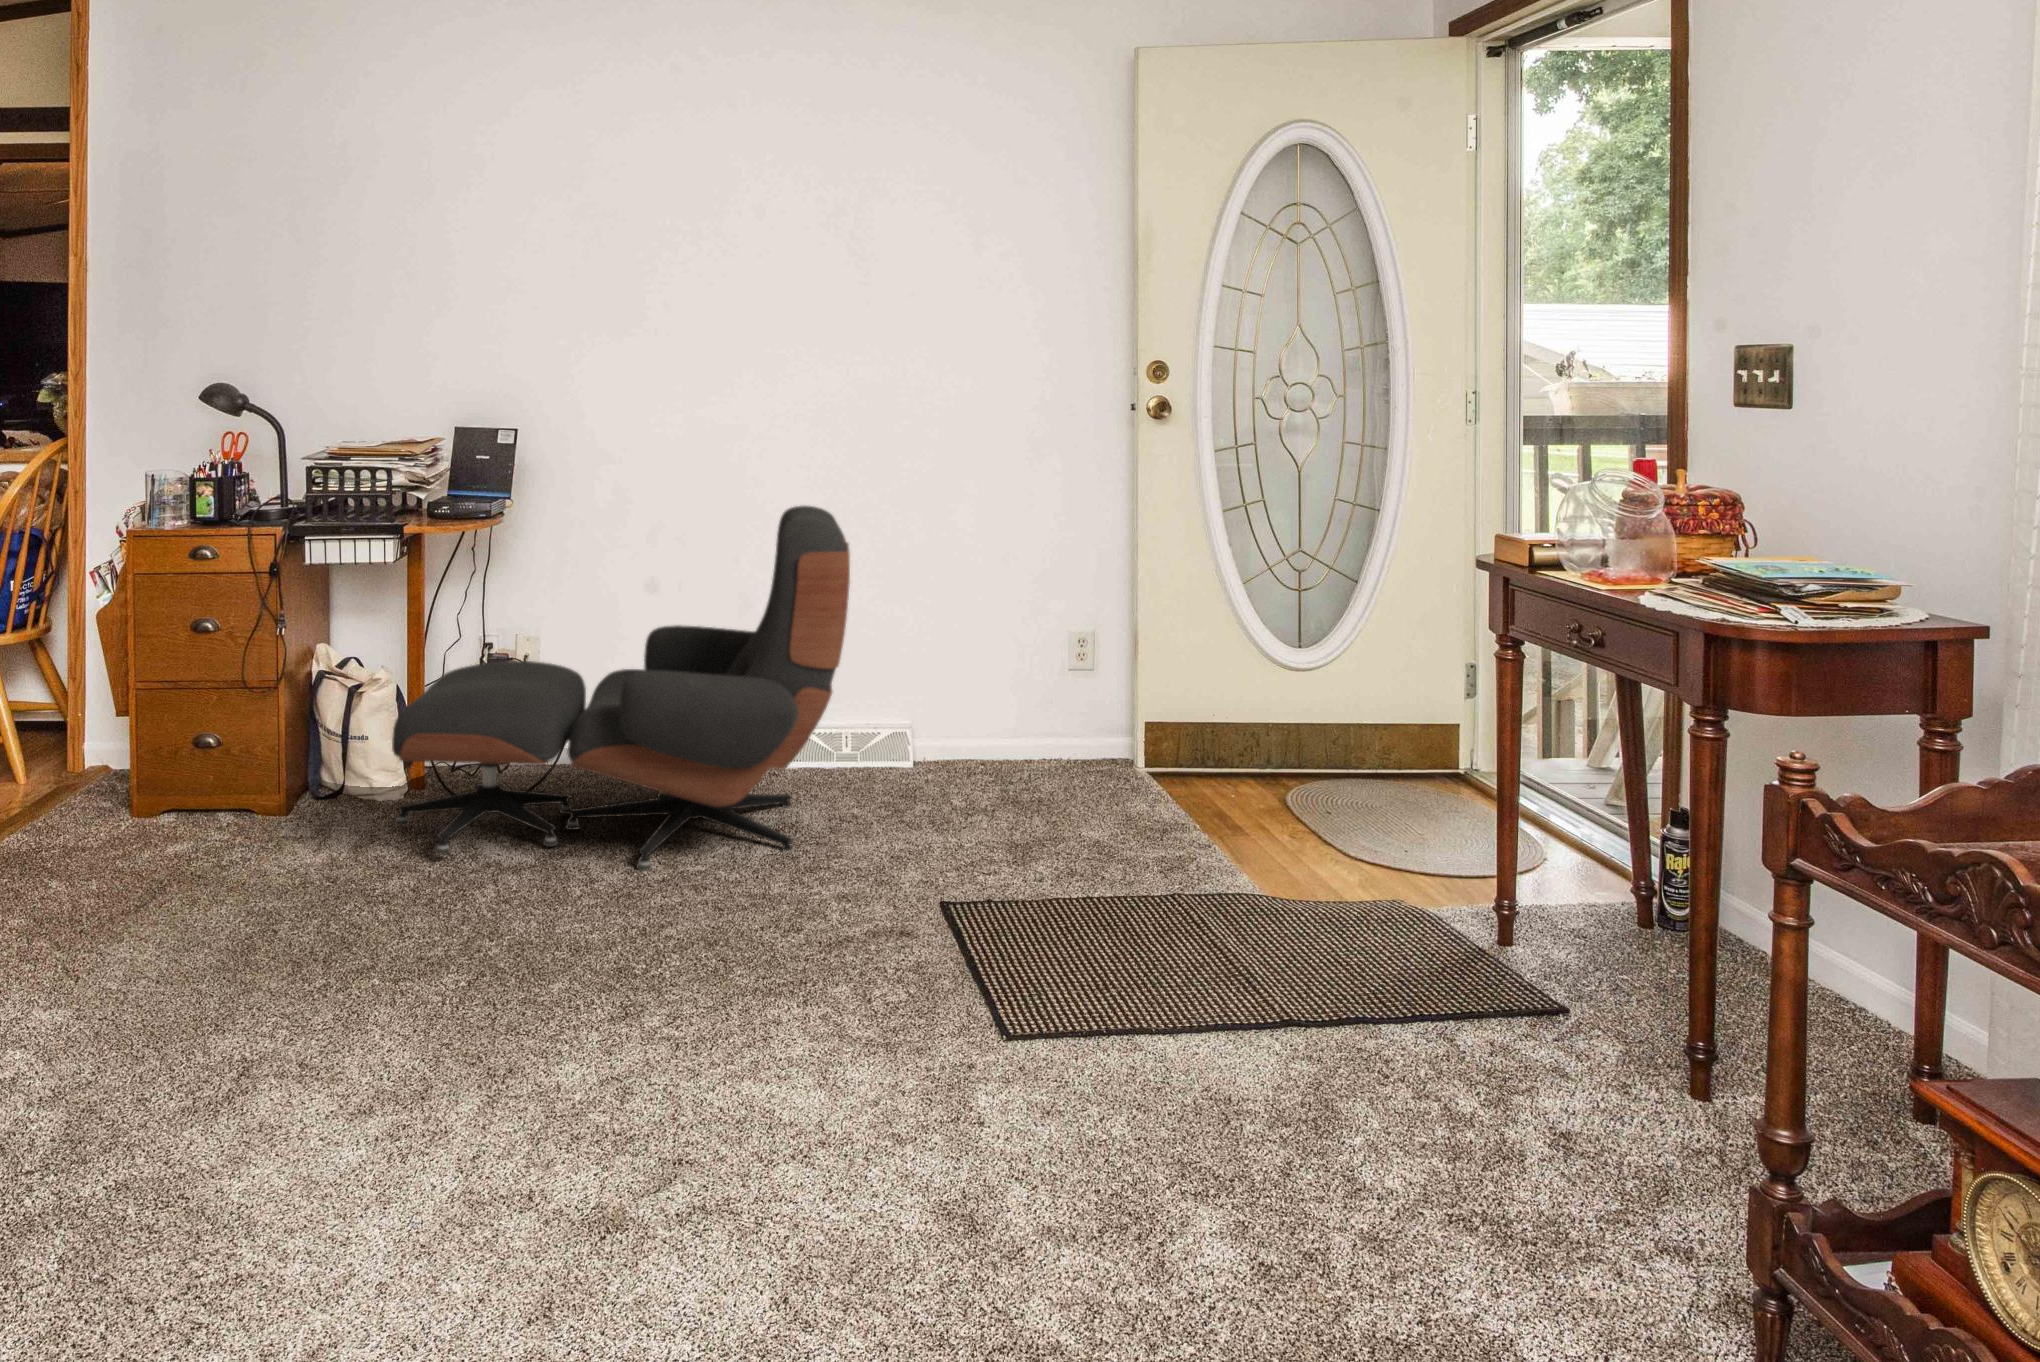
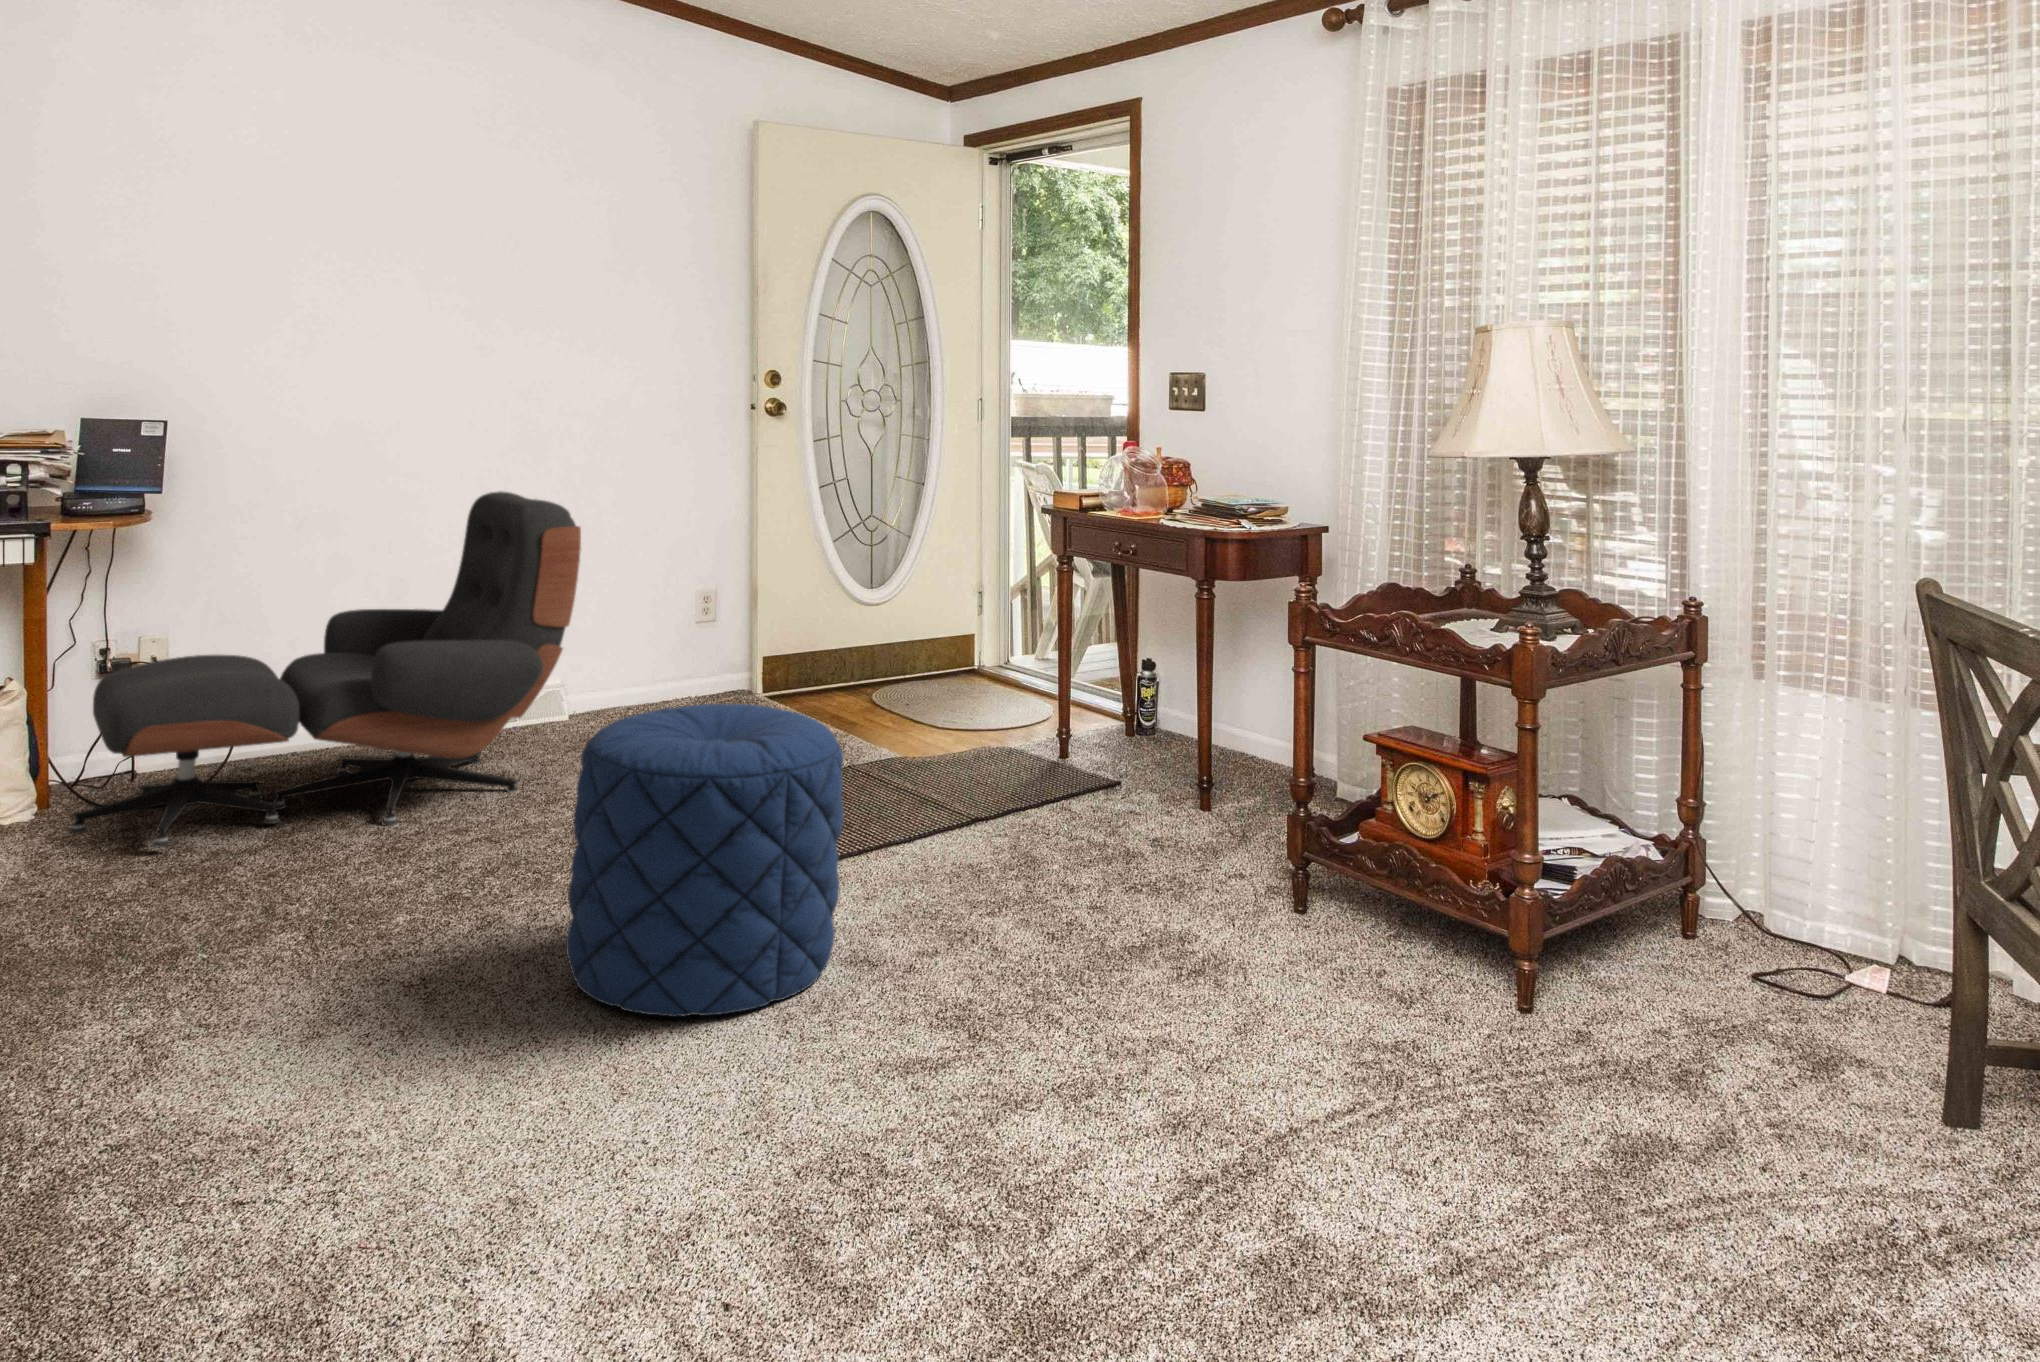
pouf: none [575,810,941,1280] -> present [566,704,844,1016]

